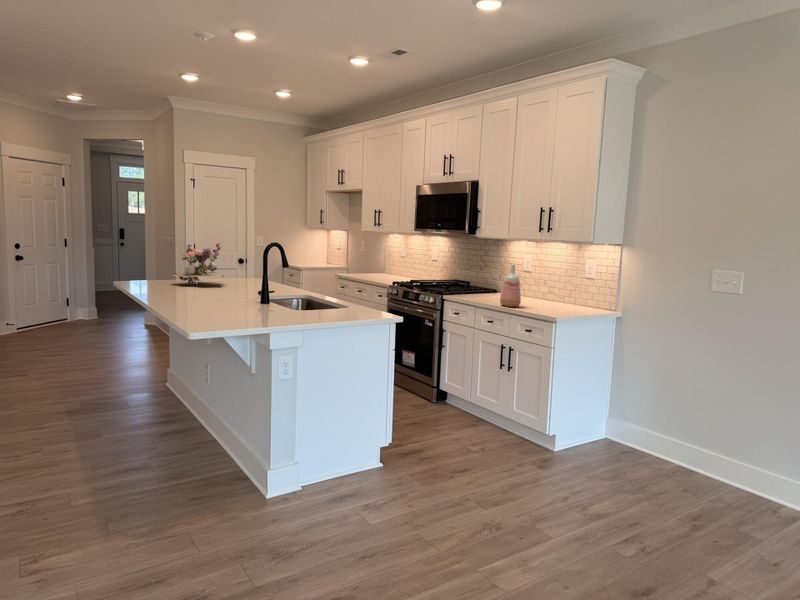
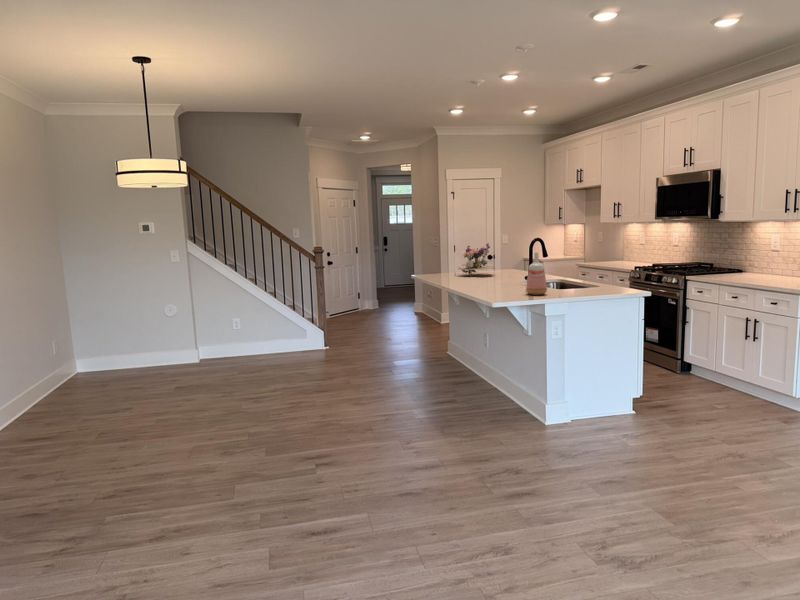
vase: present [500,265,521,307] -> present [526,253,547,295]

